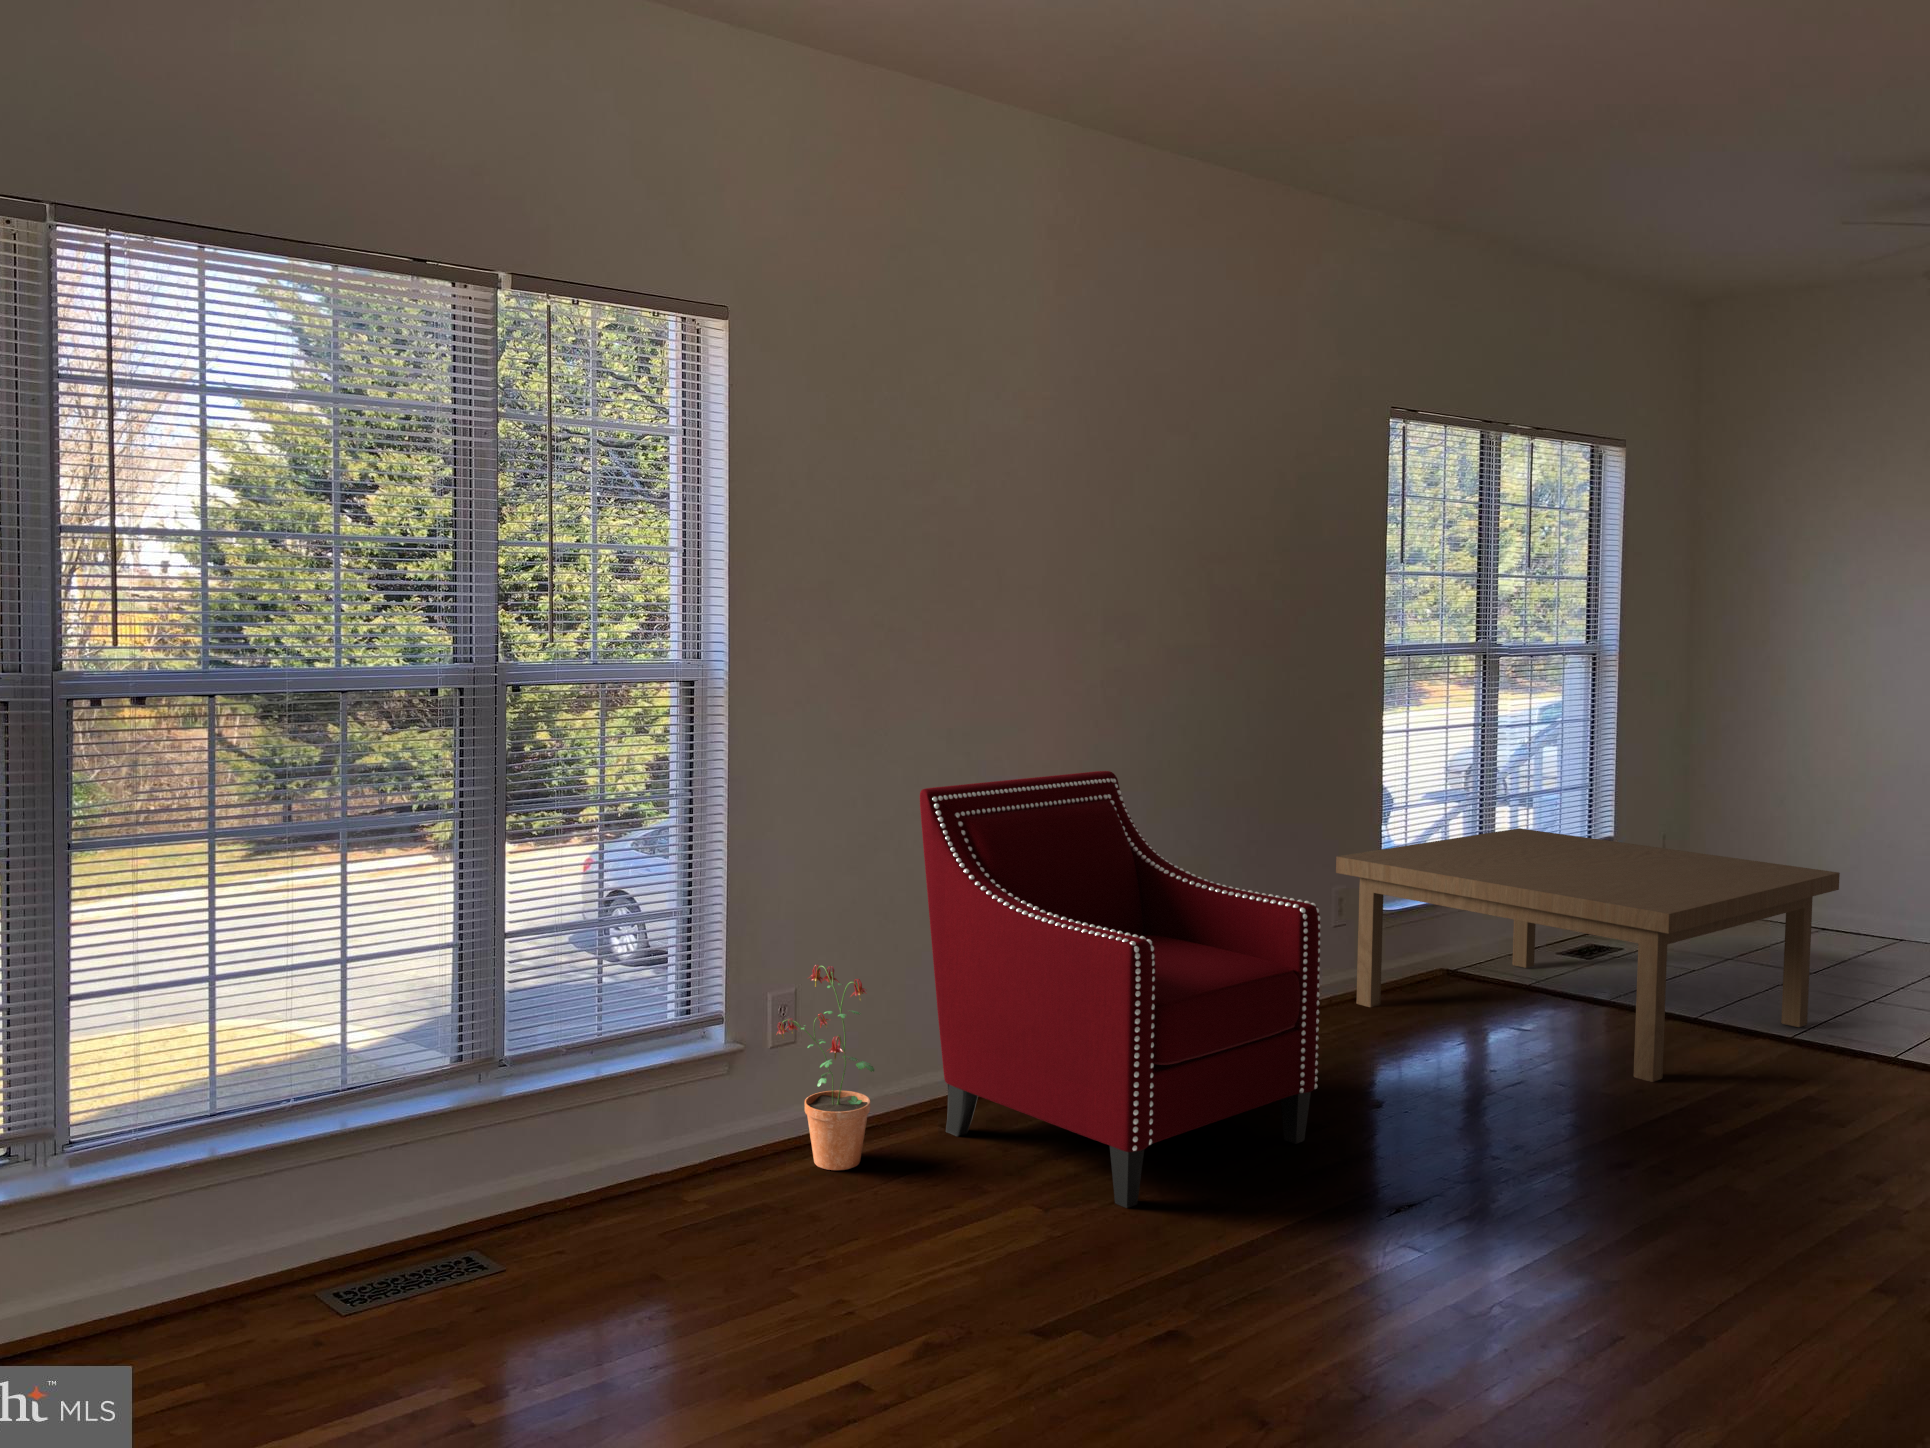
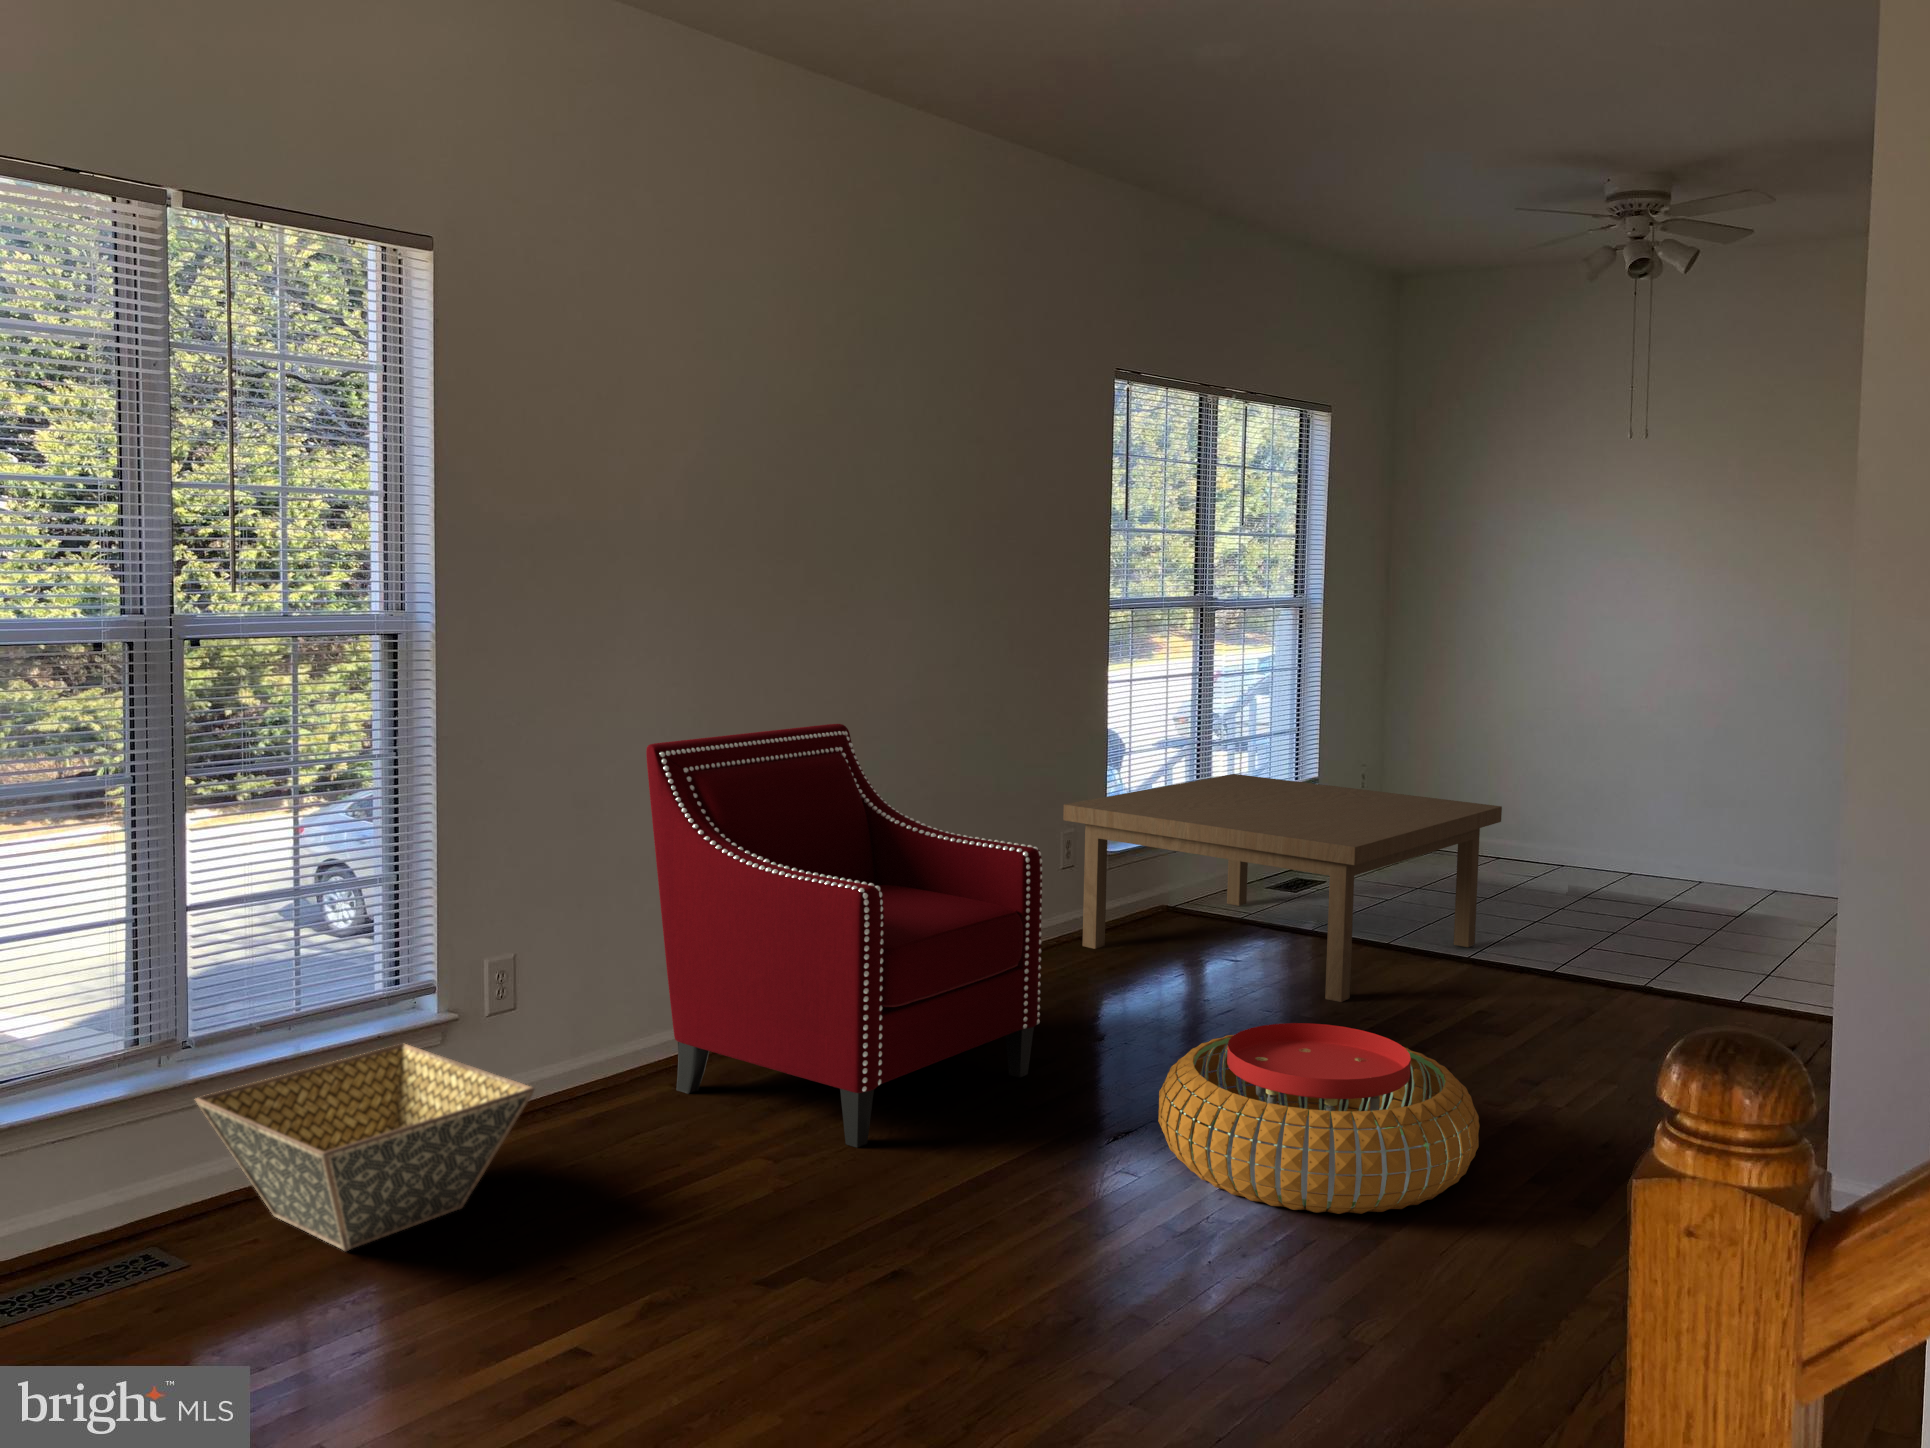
potted plant: present [777,965,874,1170] -> none [495,927,606,1135]
basket: none [507,1072,811,1274] -> present [196,1044,534,1251]
pouf: none [1453,1109,1845,1337] -> present [1158,1023,1480,1214]

